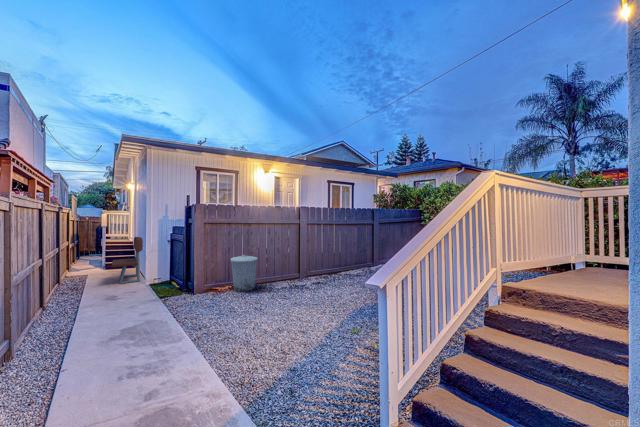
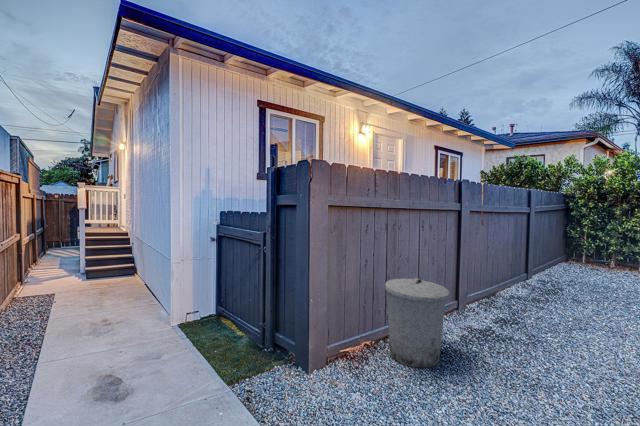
bench: present [112,237,143,284] -> none [101,227,161,326]

